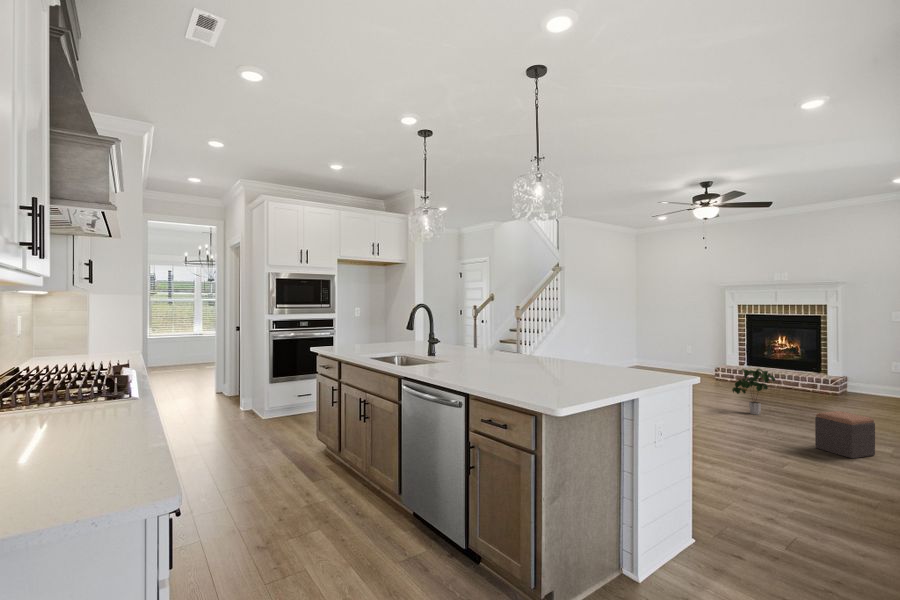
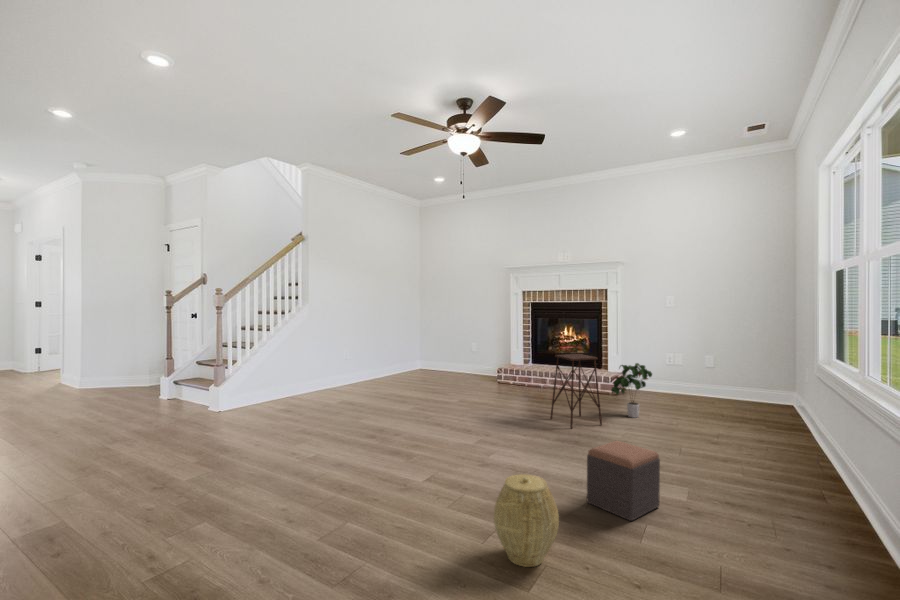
side table: none [774,356,824,412] -> present [550,354,602,429]
potted plant: present [732,369,775,415] -> present [611,363,652,418]
woven basket: none [754,417,799,466] -> present [494,474,559,567]

